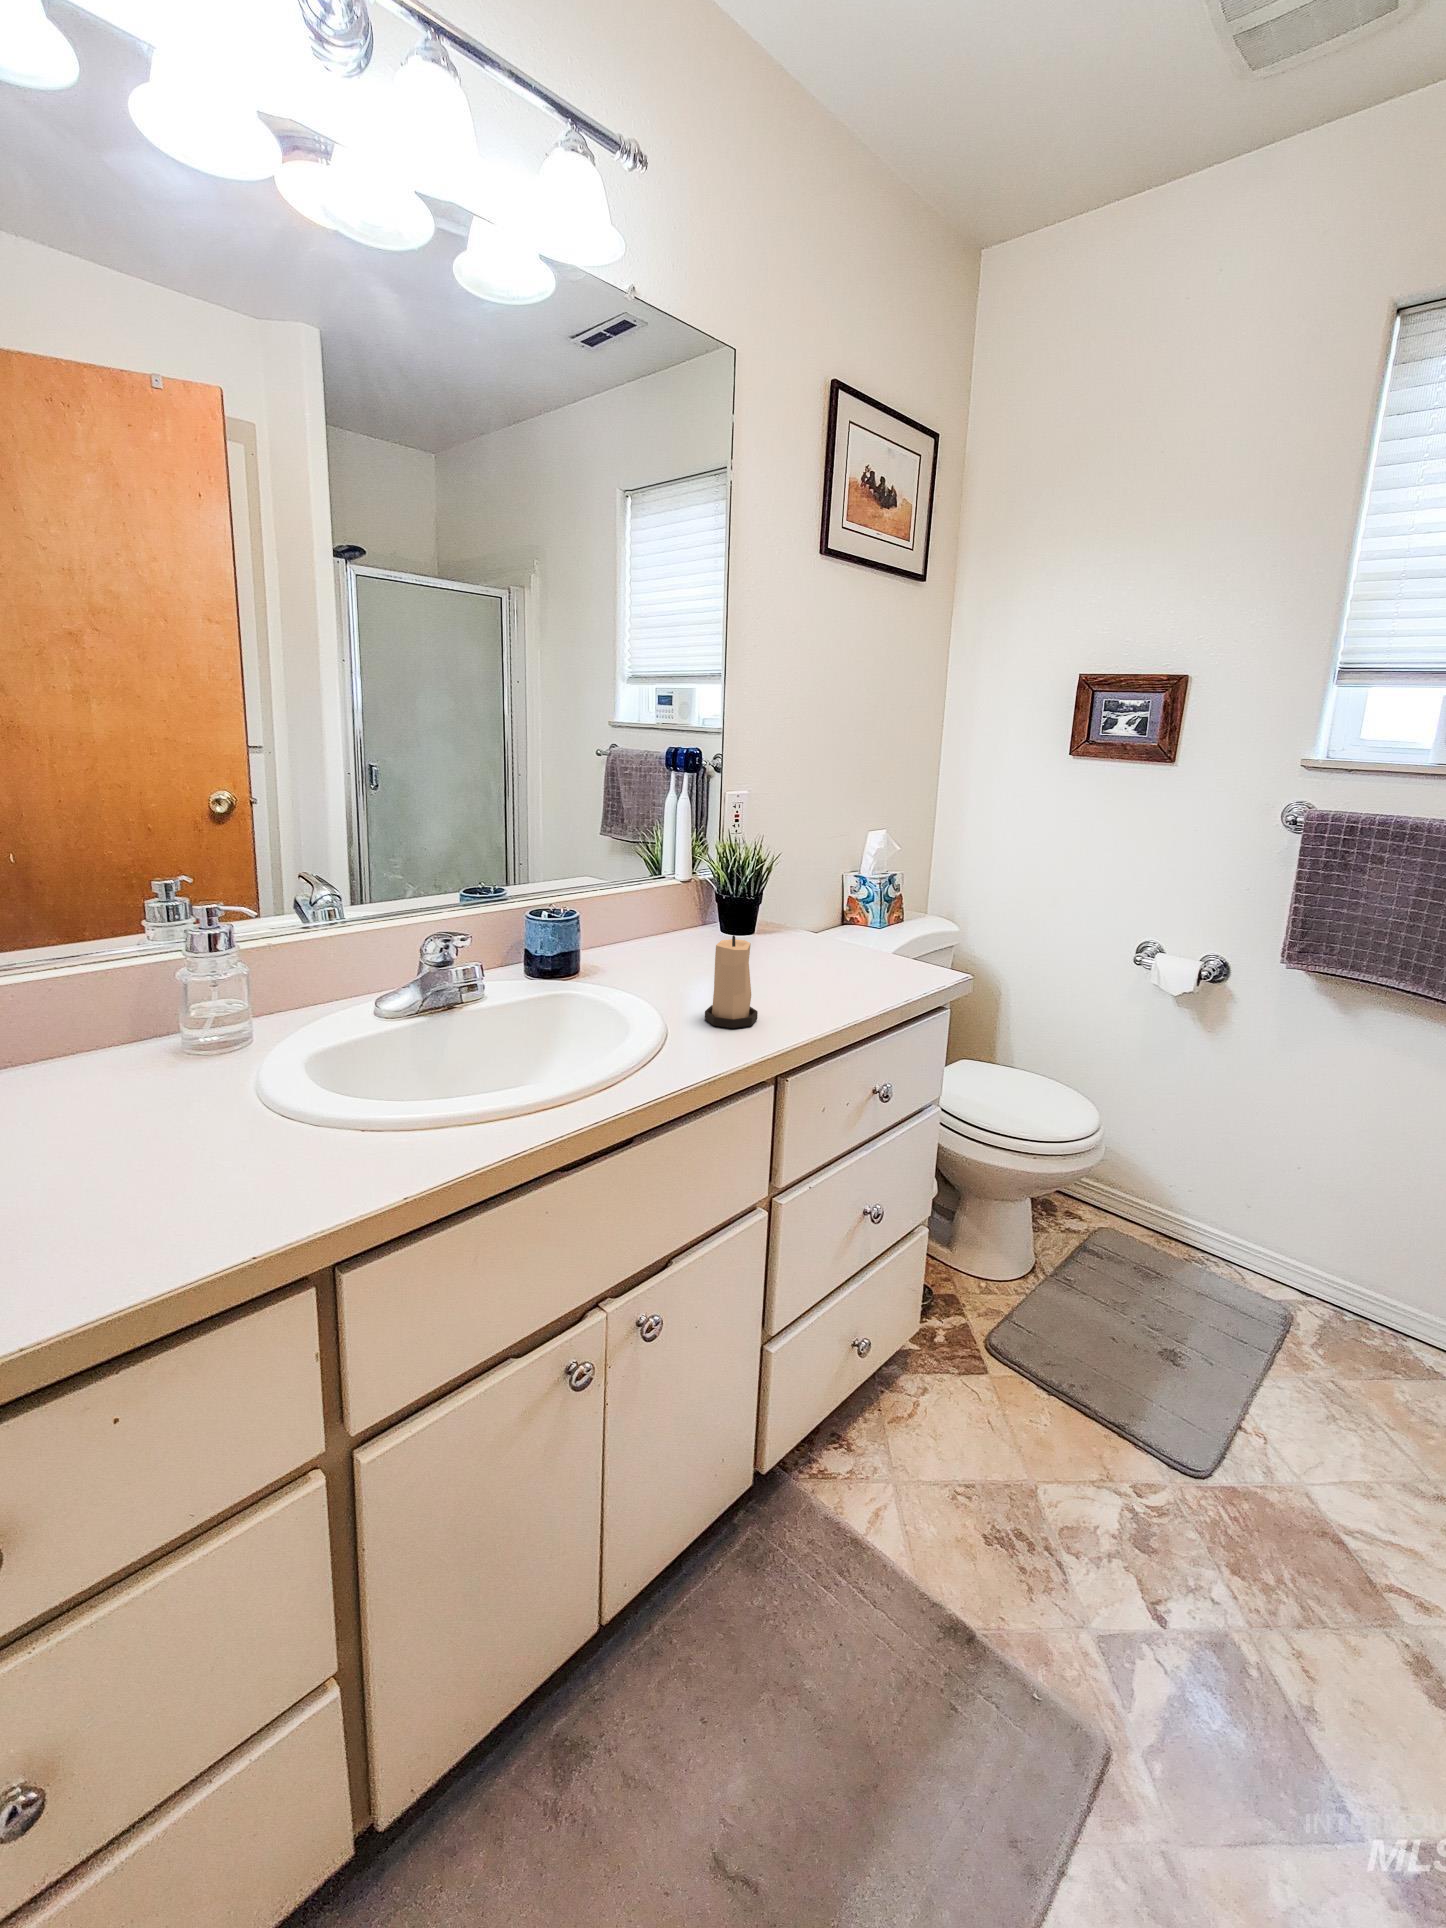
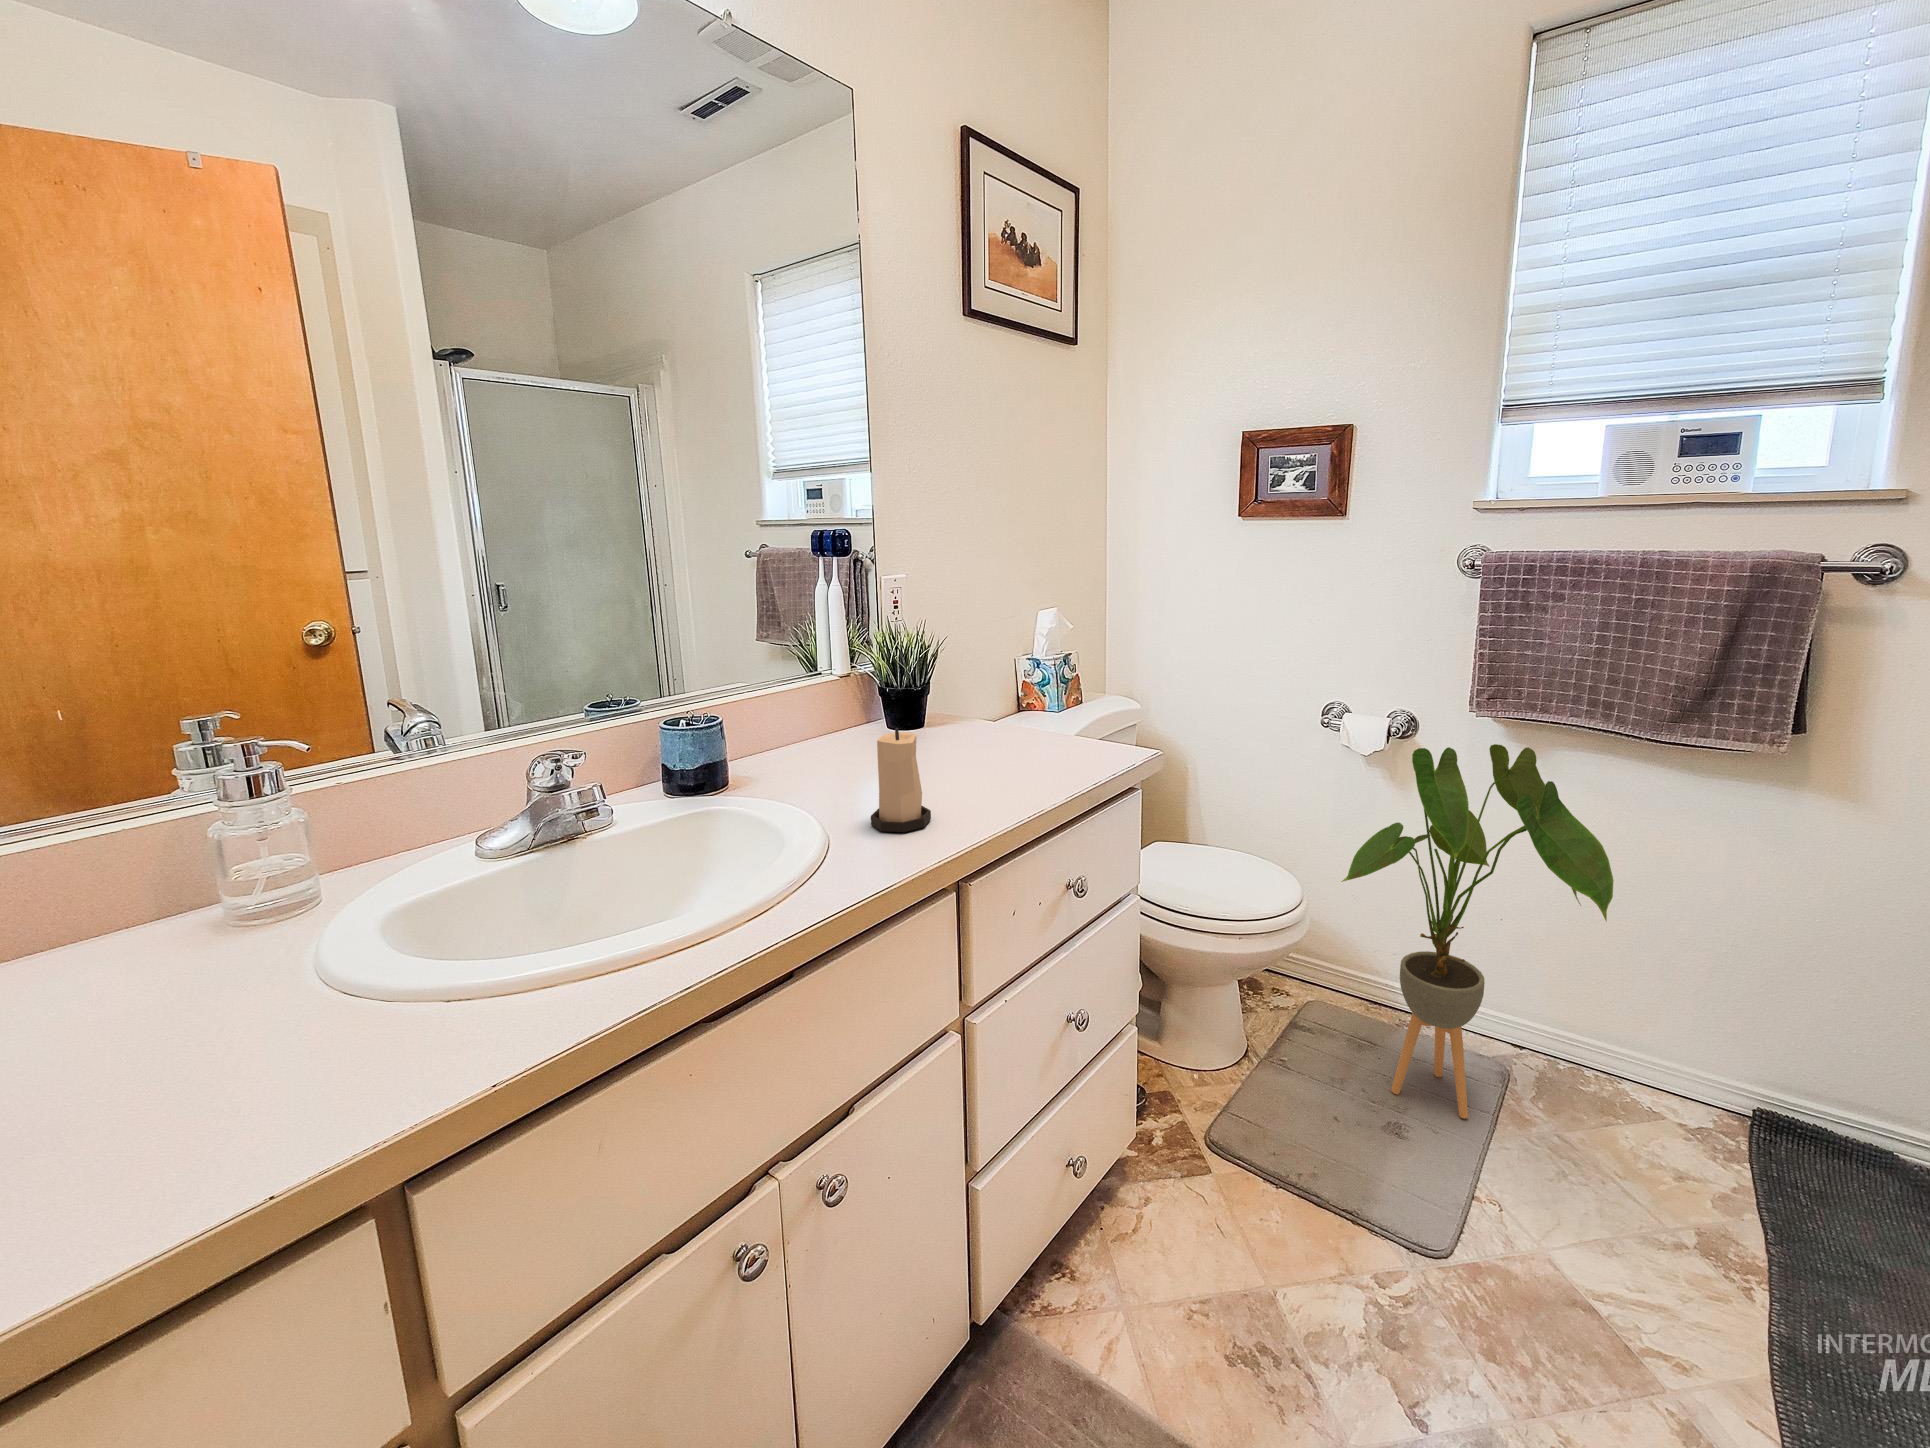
house plant: none [1135,995,1407,1356] -> present [1342,744,1614,1118]

